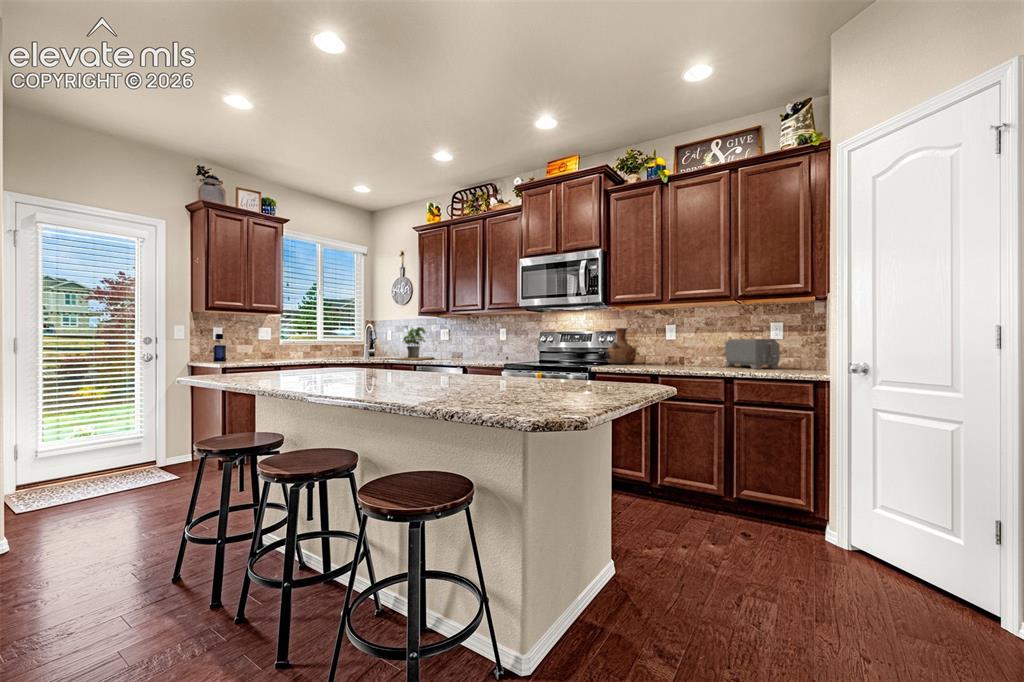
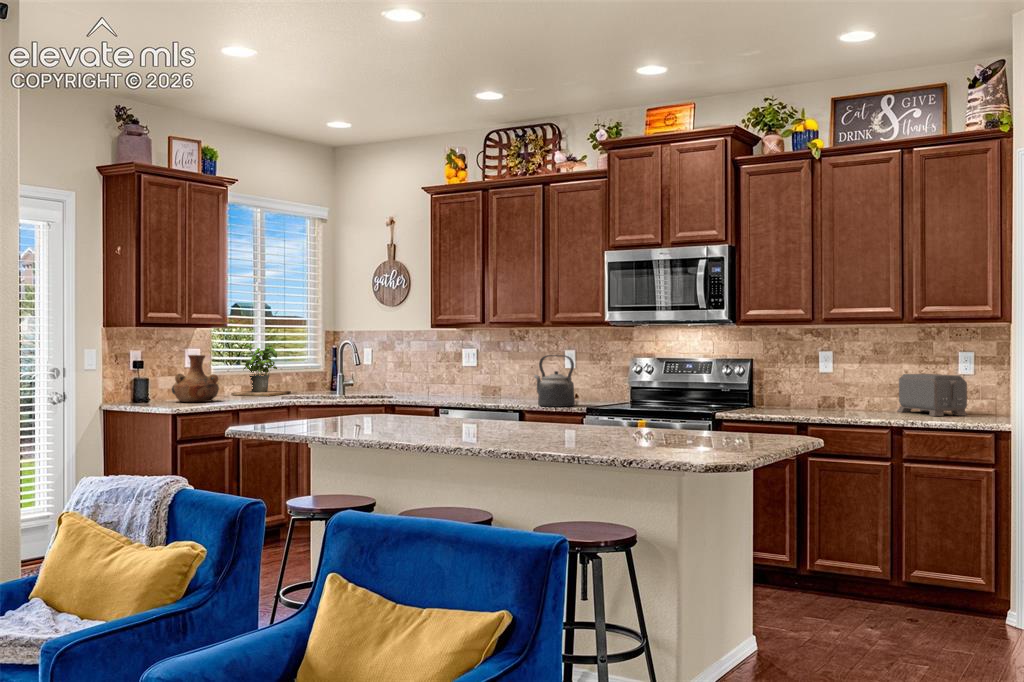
potted plant: present [394,326,434,360] -> present [231,345,291,396]
vase: present [606,328,637,364] -> present [172,355,219,402]
kettle: none [474,329,500,363] -> present [534,355,575,407]

